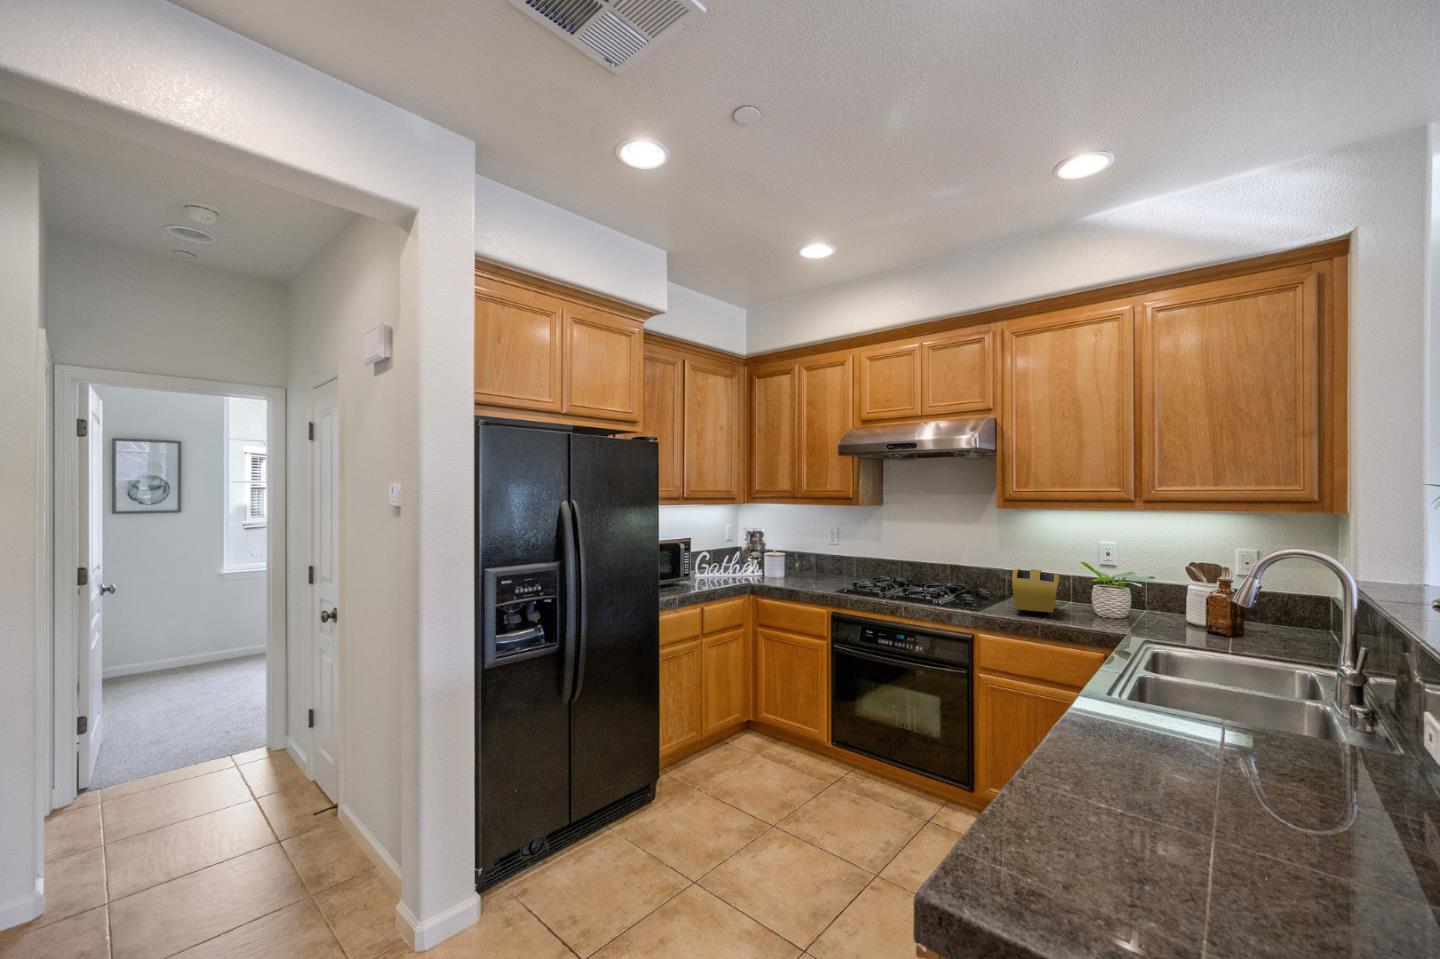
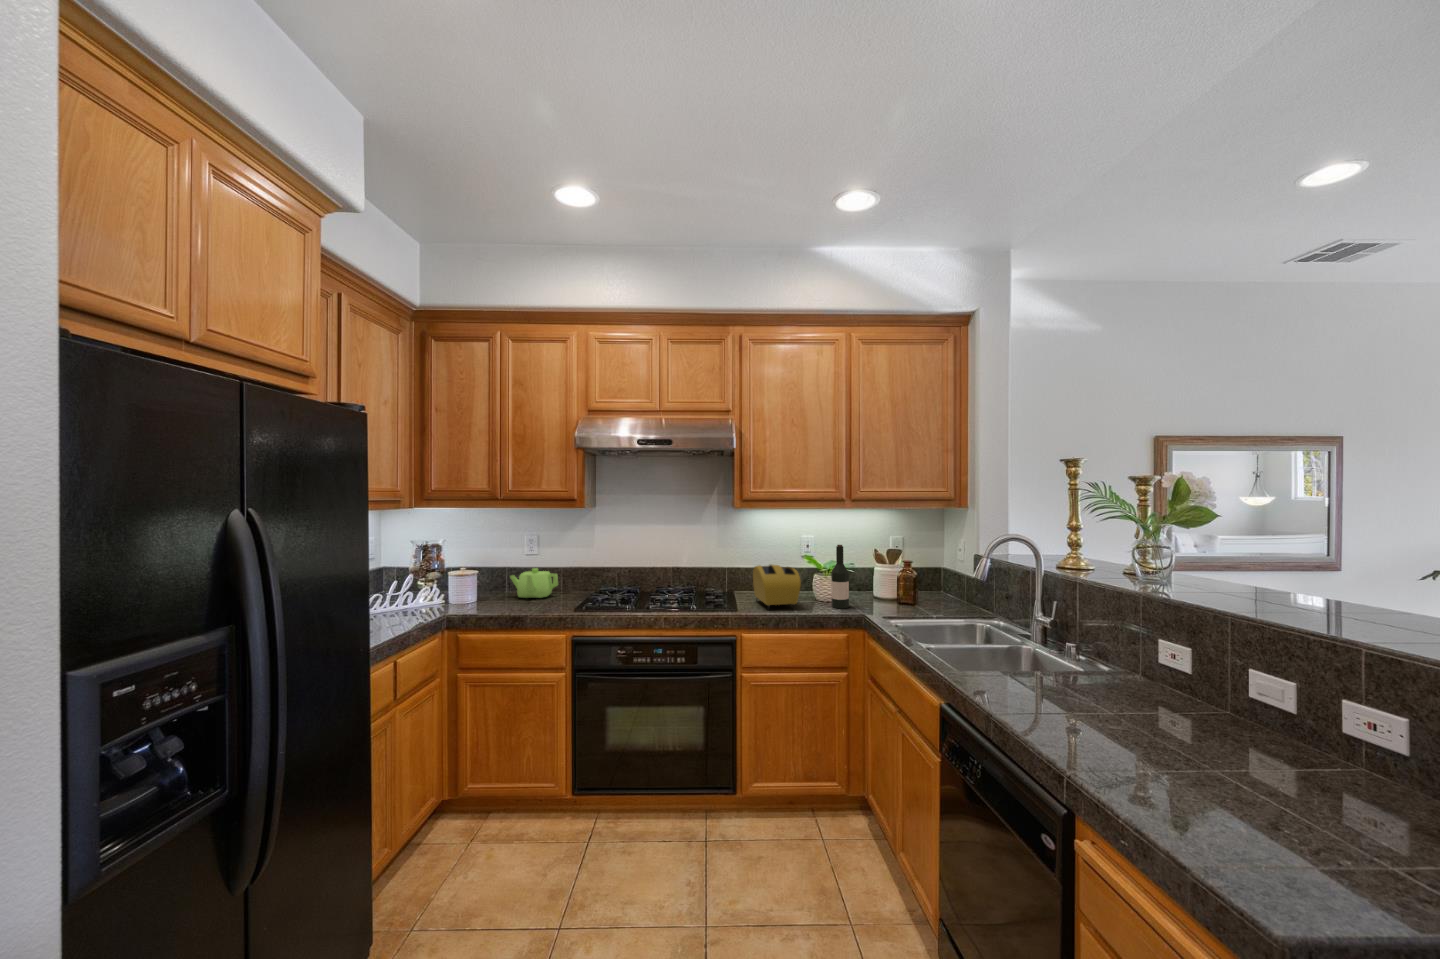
wine bottle: none [1101,554,1124,626] -> present [831,545,849,608]
teapot: none [807,555,844,580] -> present [510,568,558,598]

